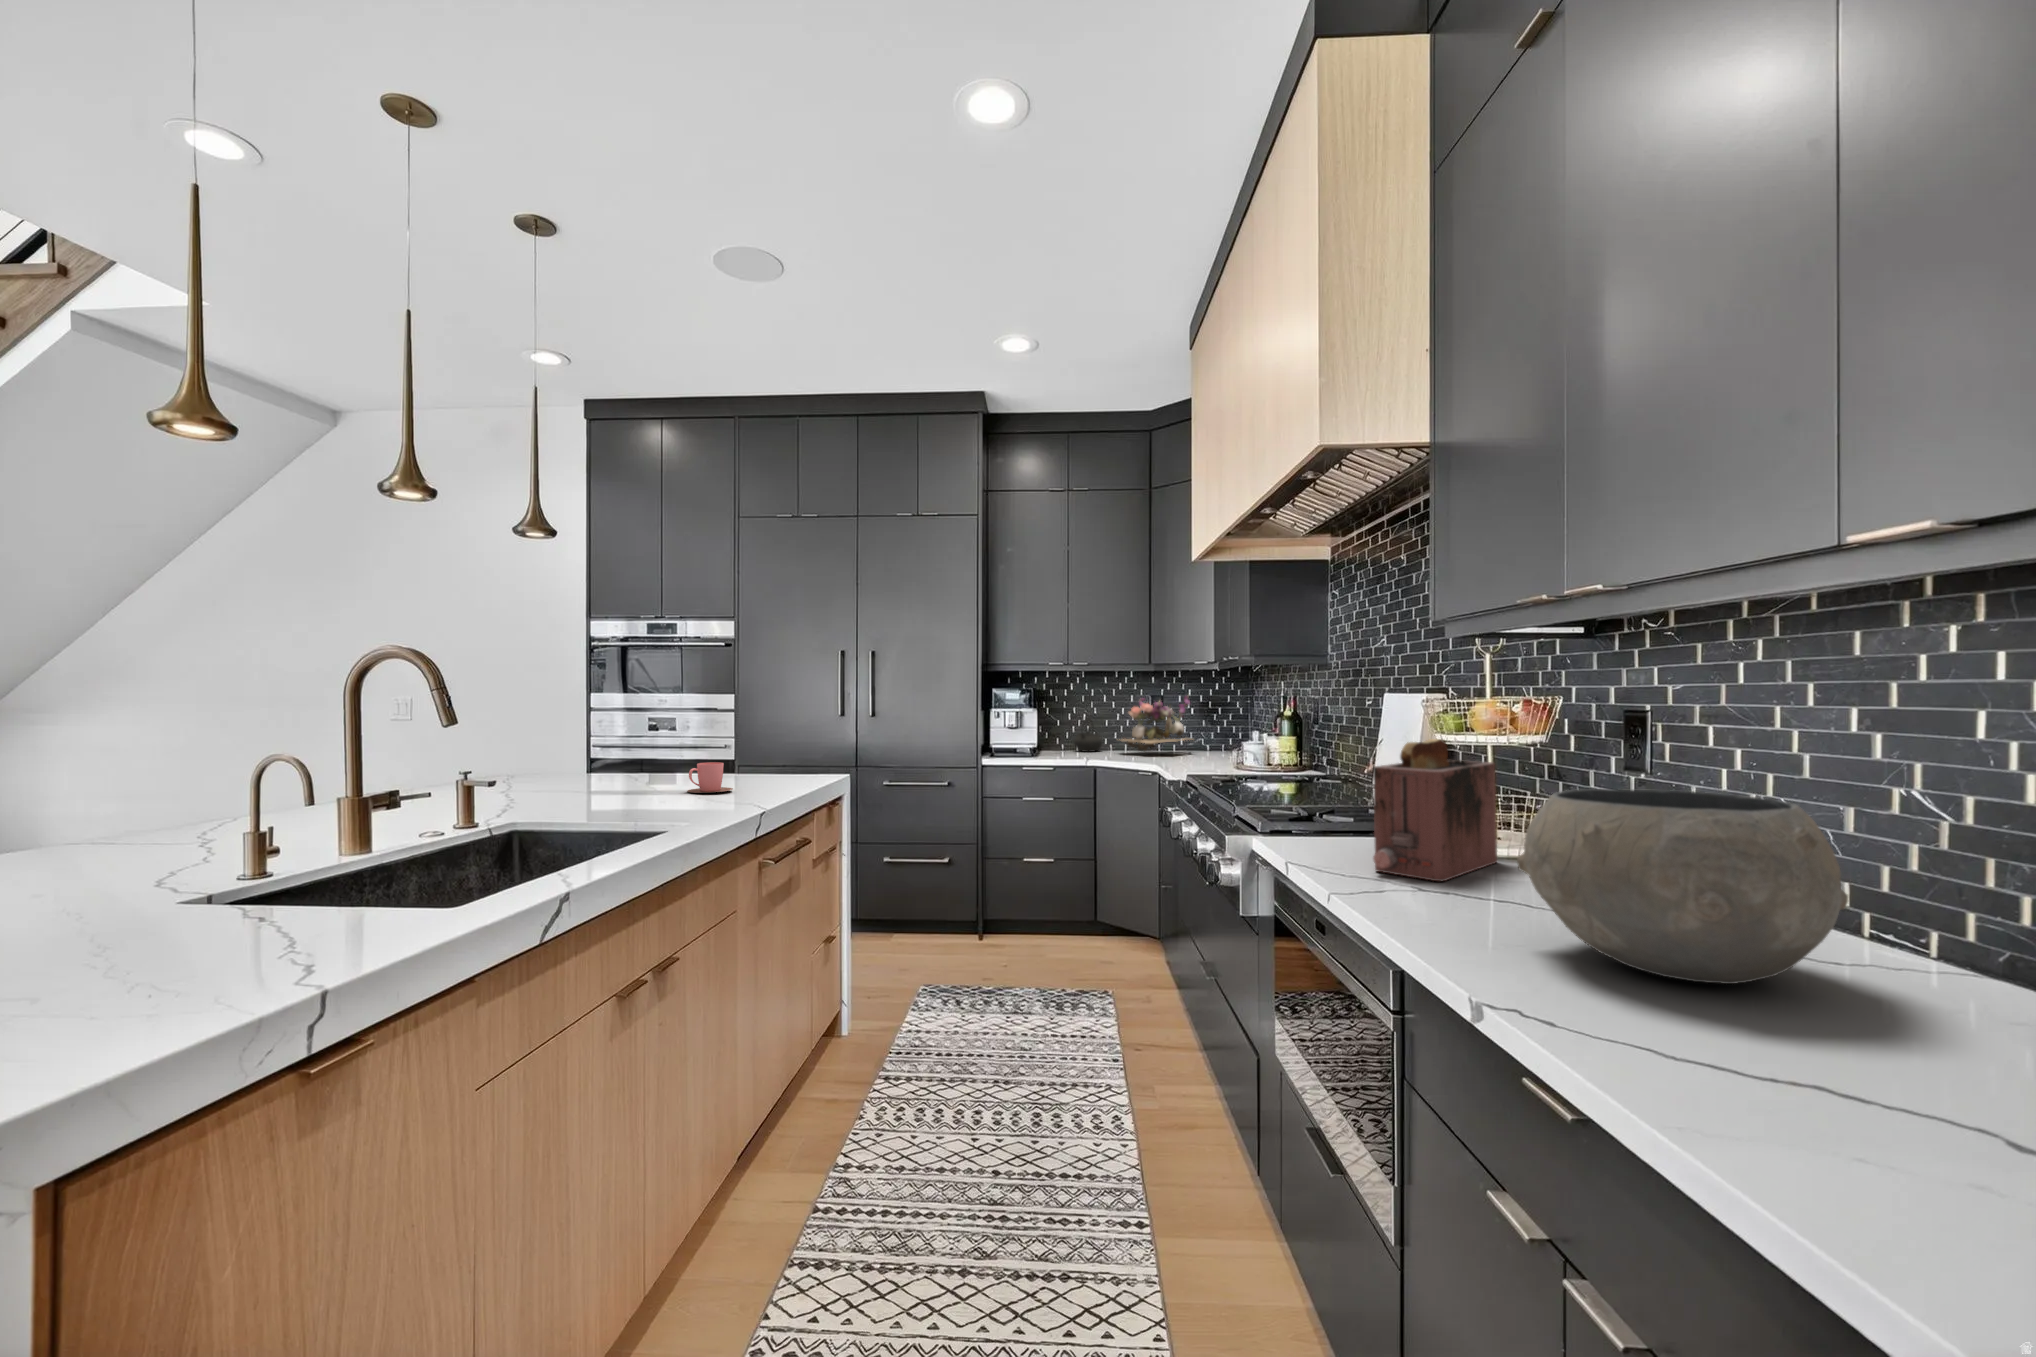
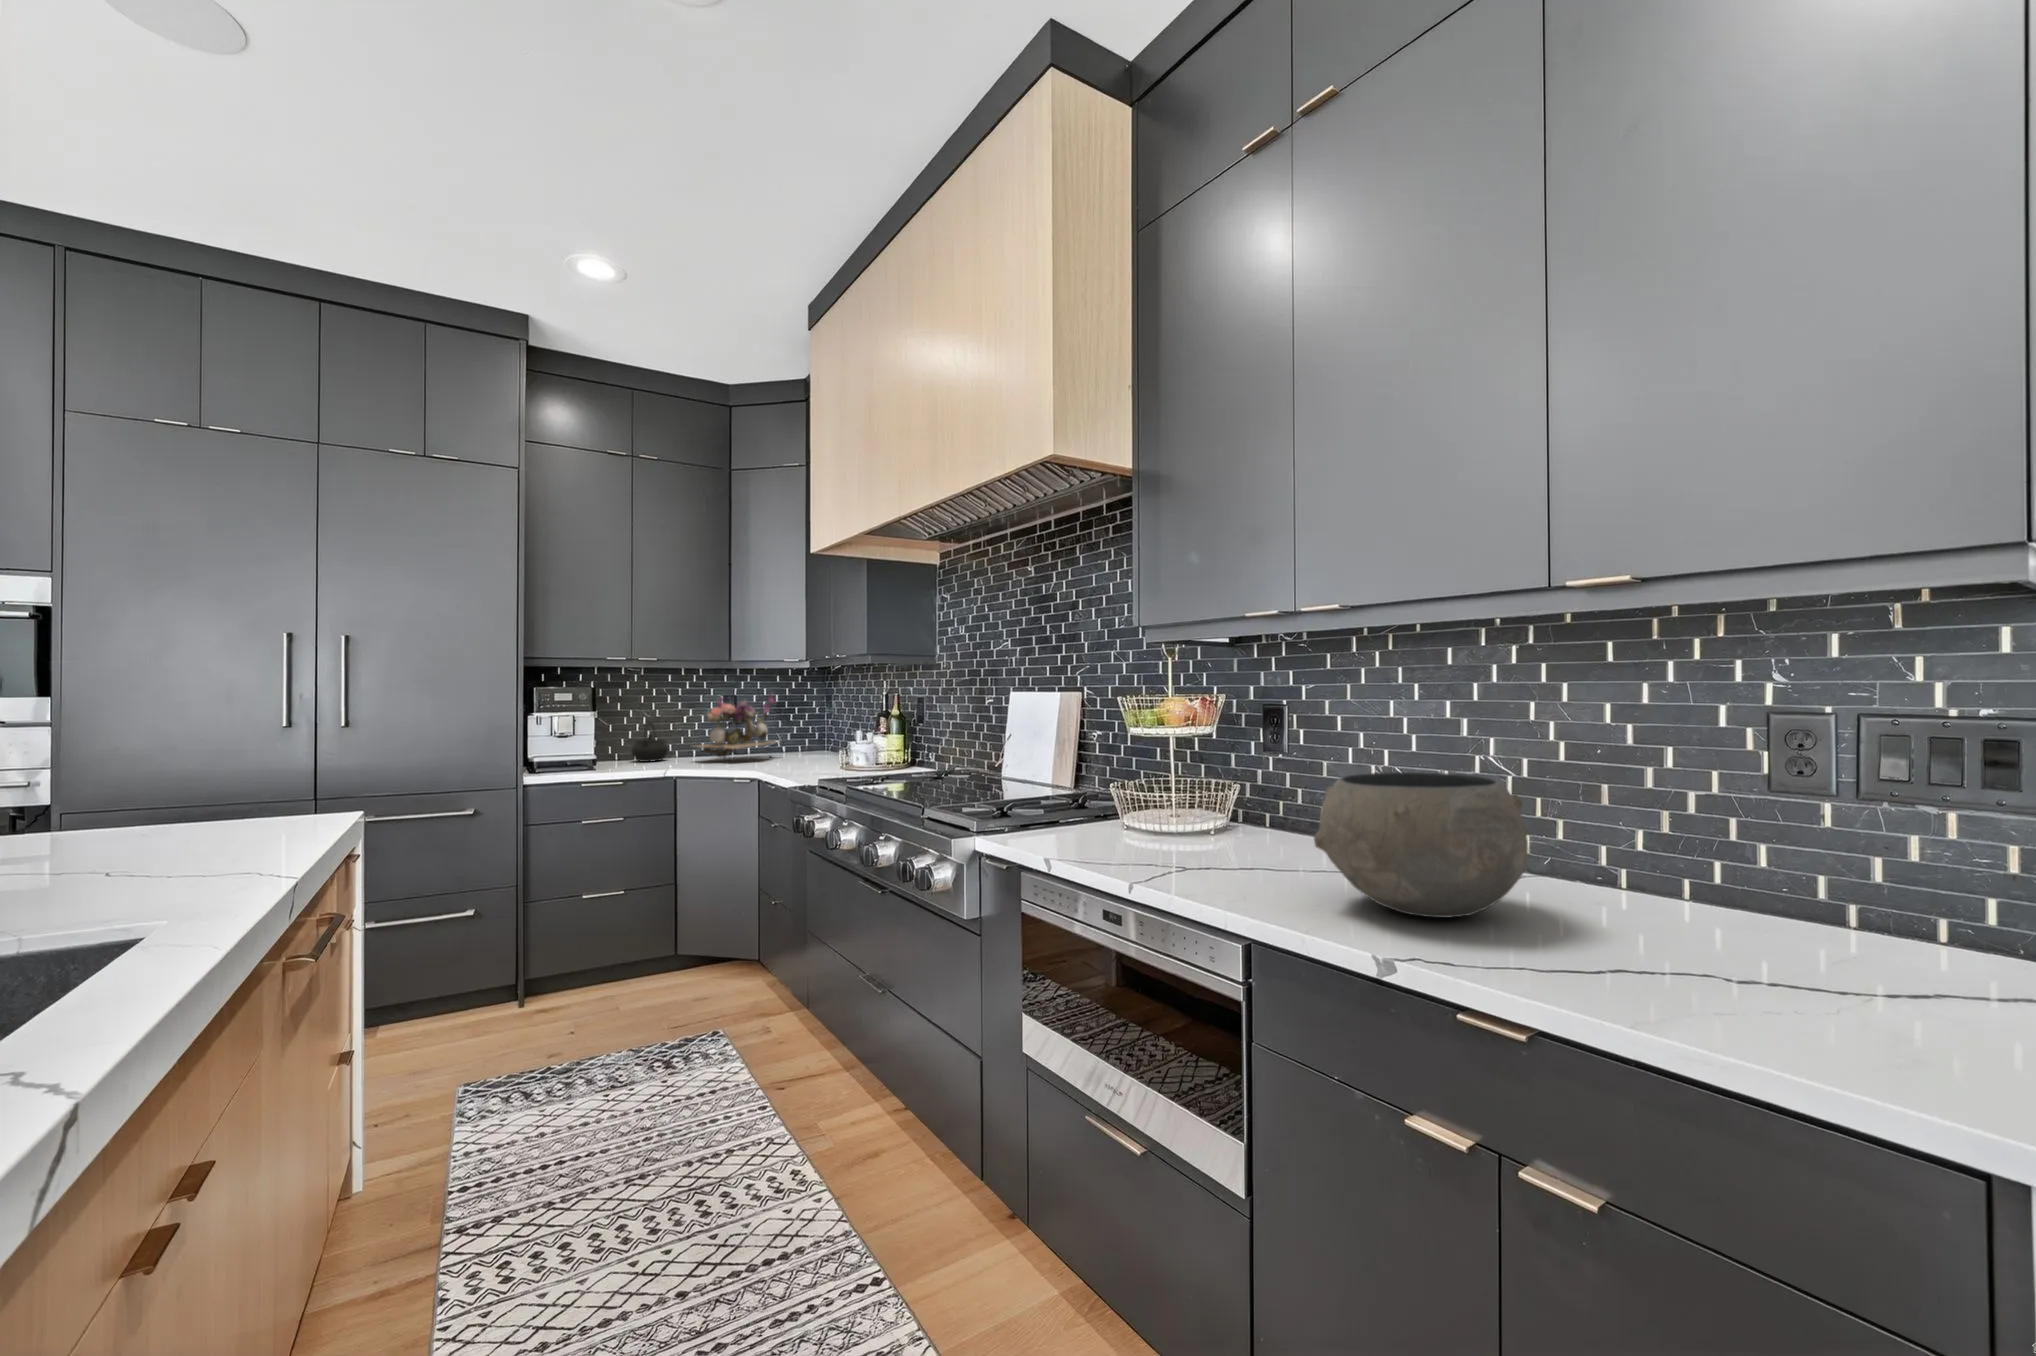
toaster: present [1373,739,1497,881] -> none [1127,736,1199,865]
cup: present [688,762,733,793] -> none [103,819,204,873]

